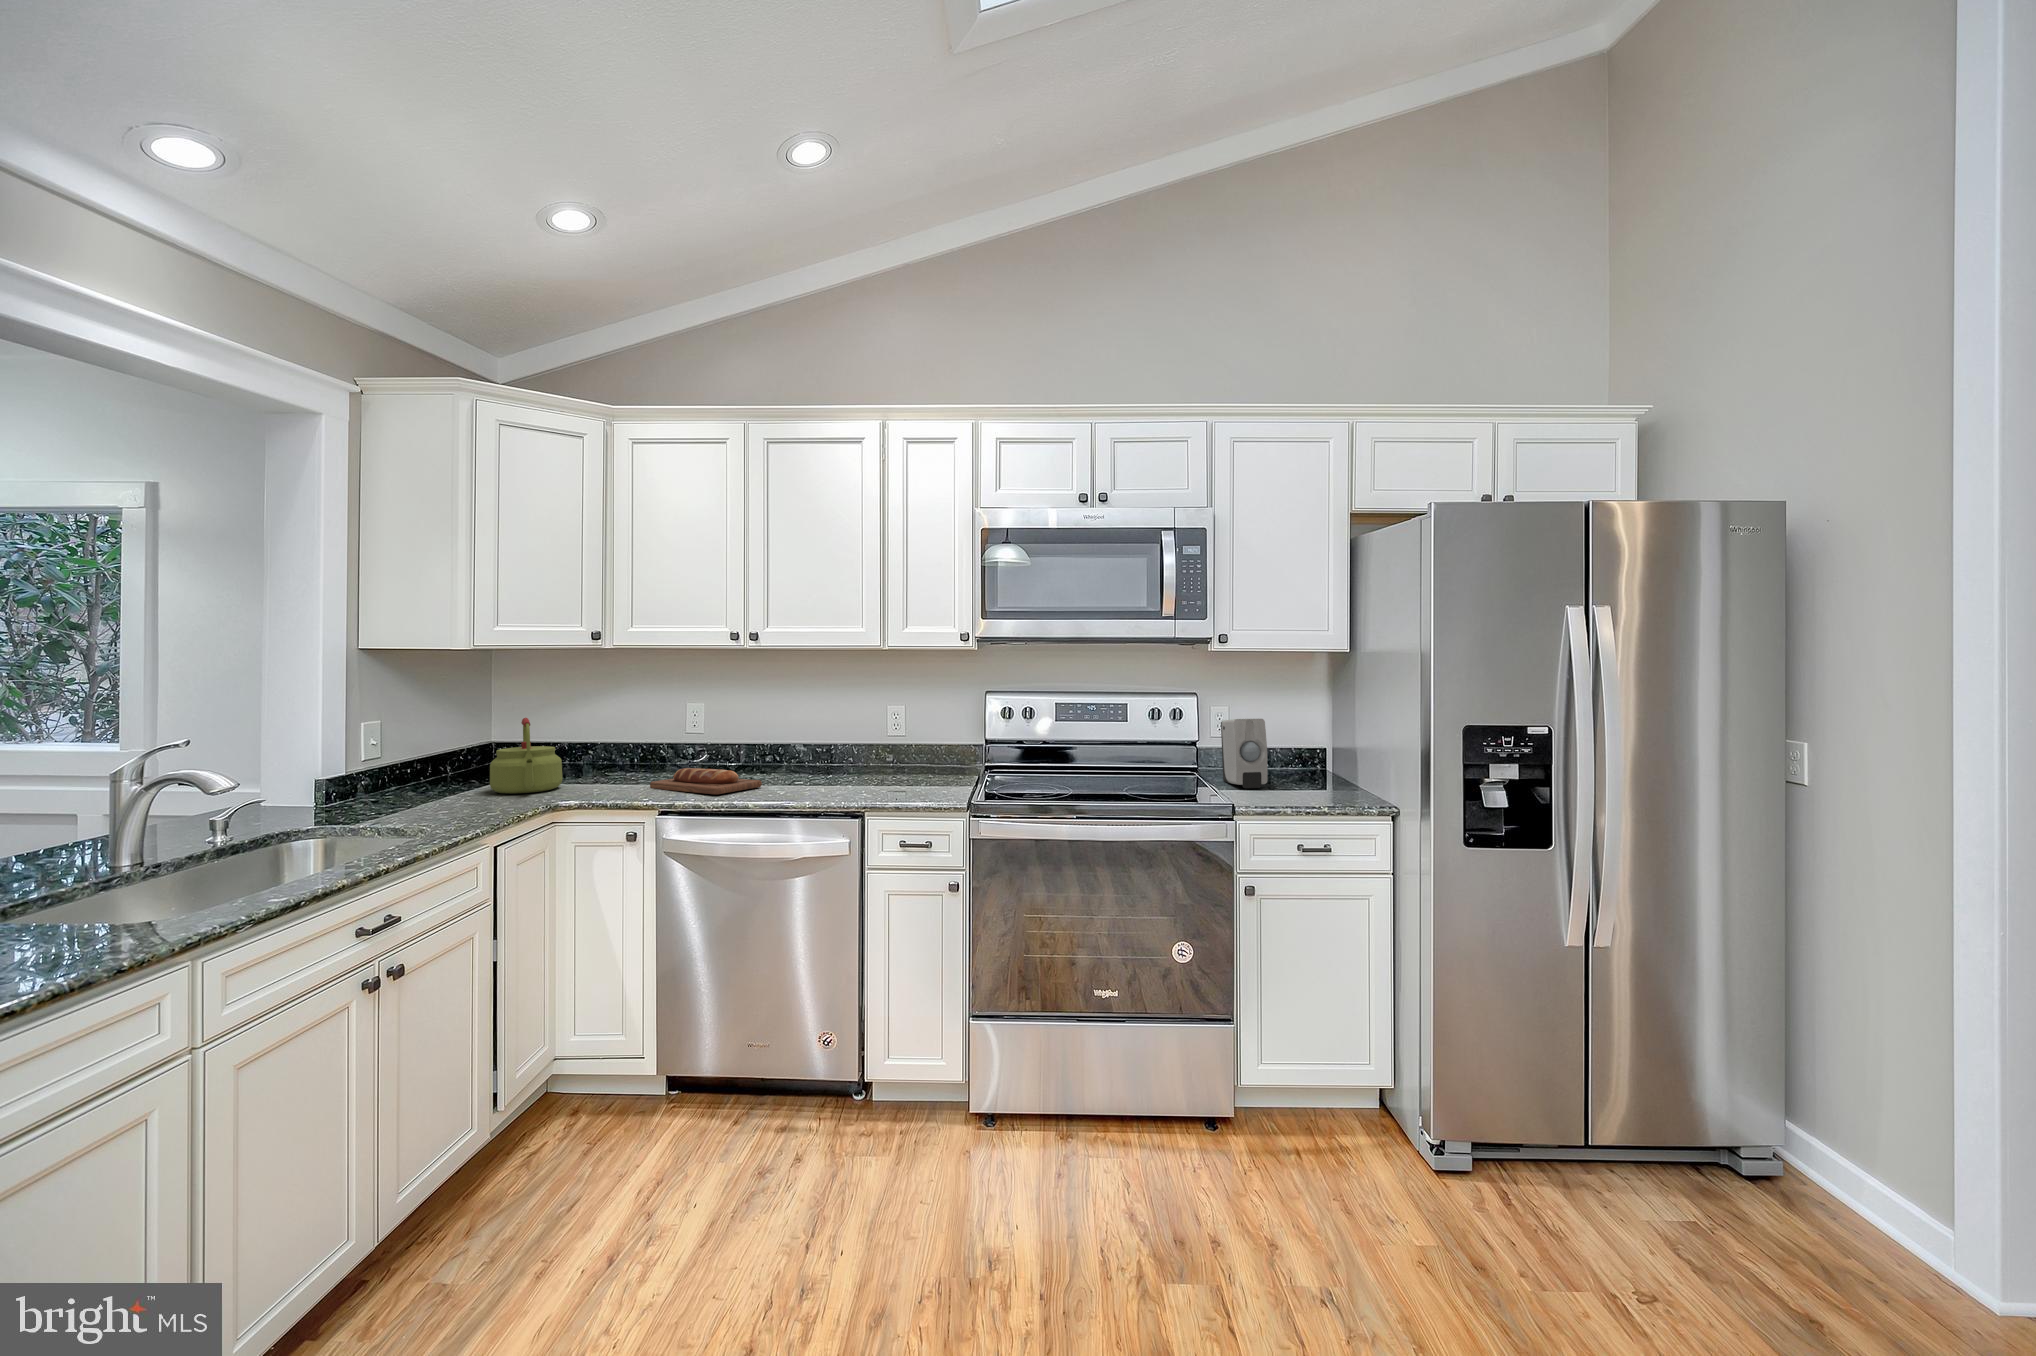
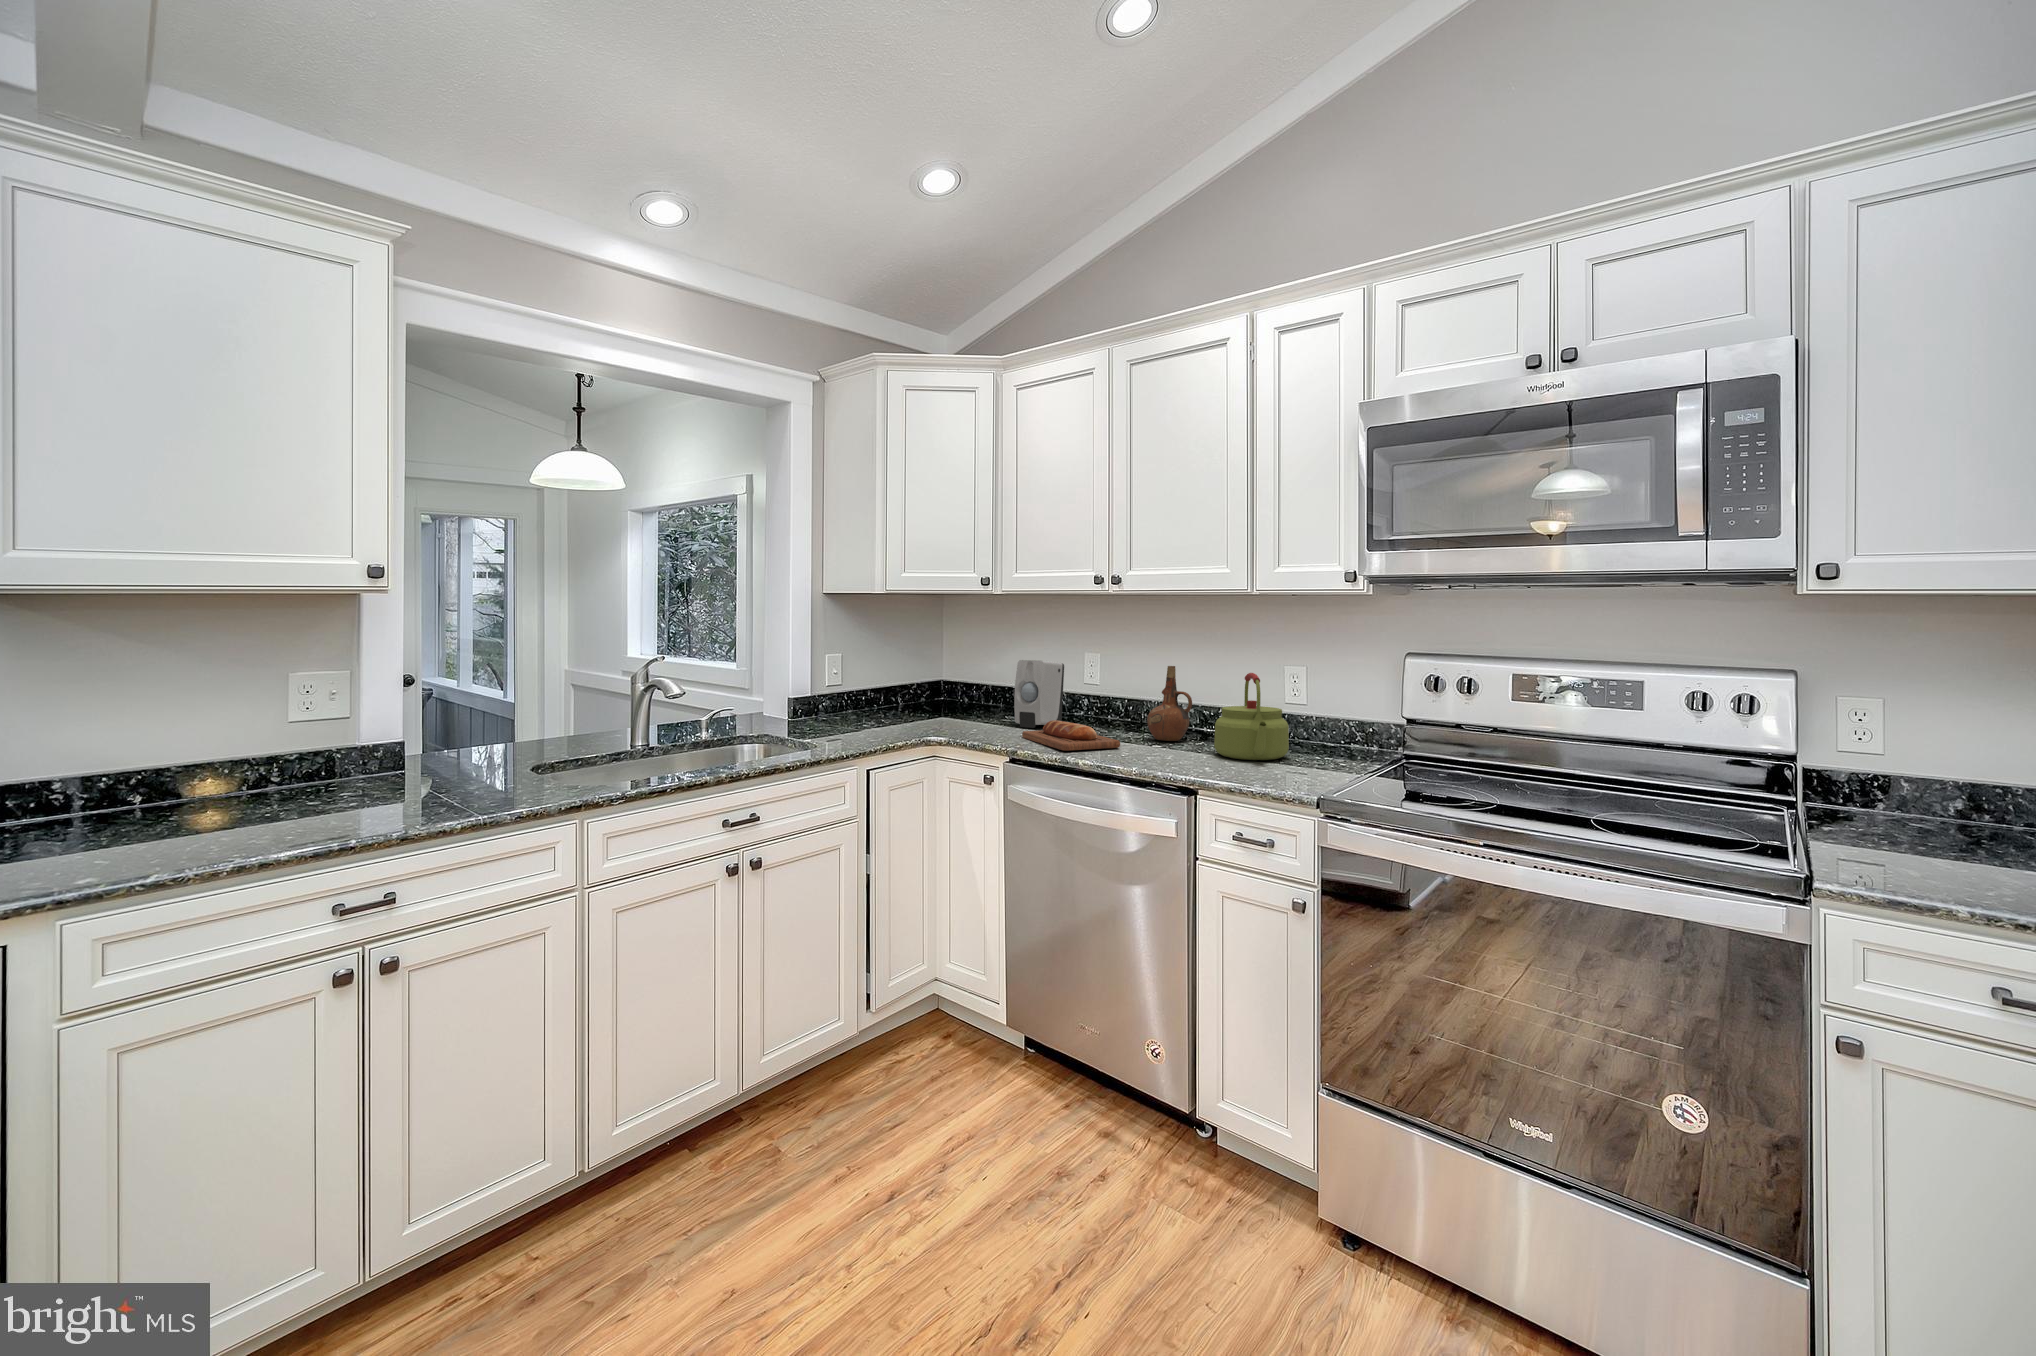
ceramic pitcher: none [772,711,812,777] -> present [1147,666,1192,741]
kettle: present [490,718,562,794] -> present [1214,673,1289,760]
soap dispenser: present [1221,719,1268,788] -> present [1014,660,1064,728]

